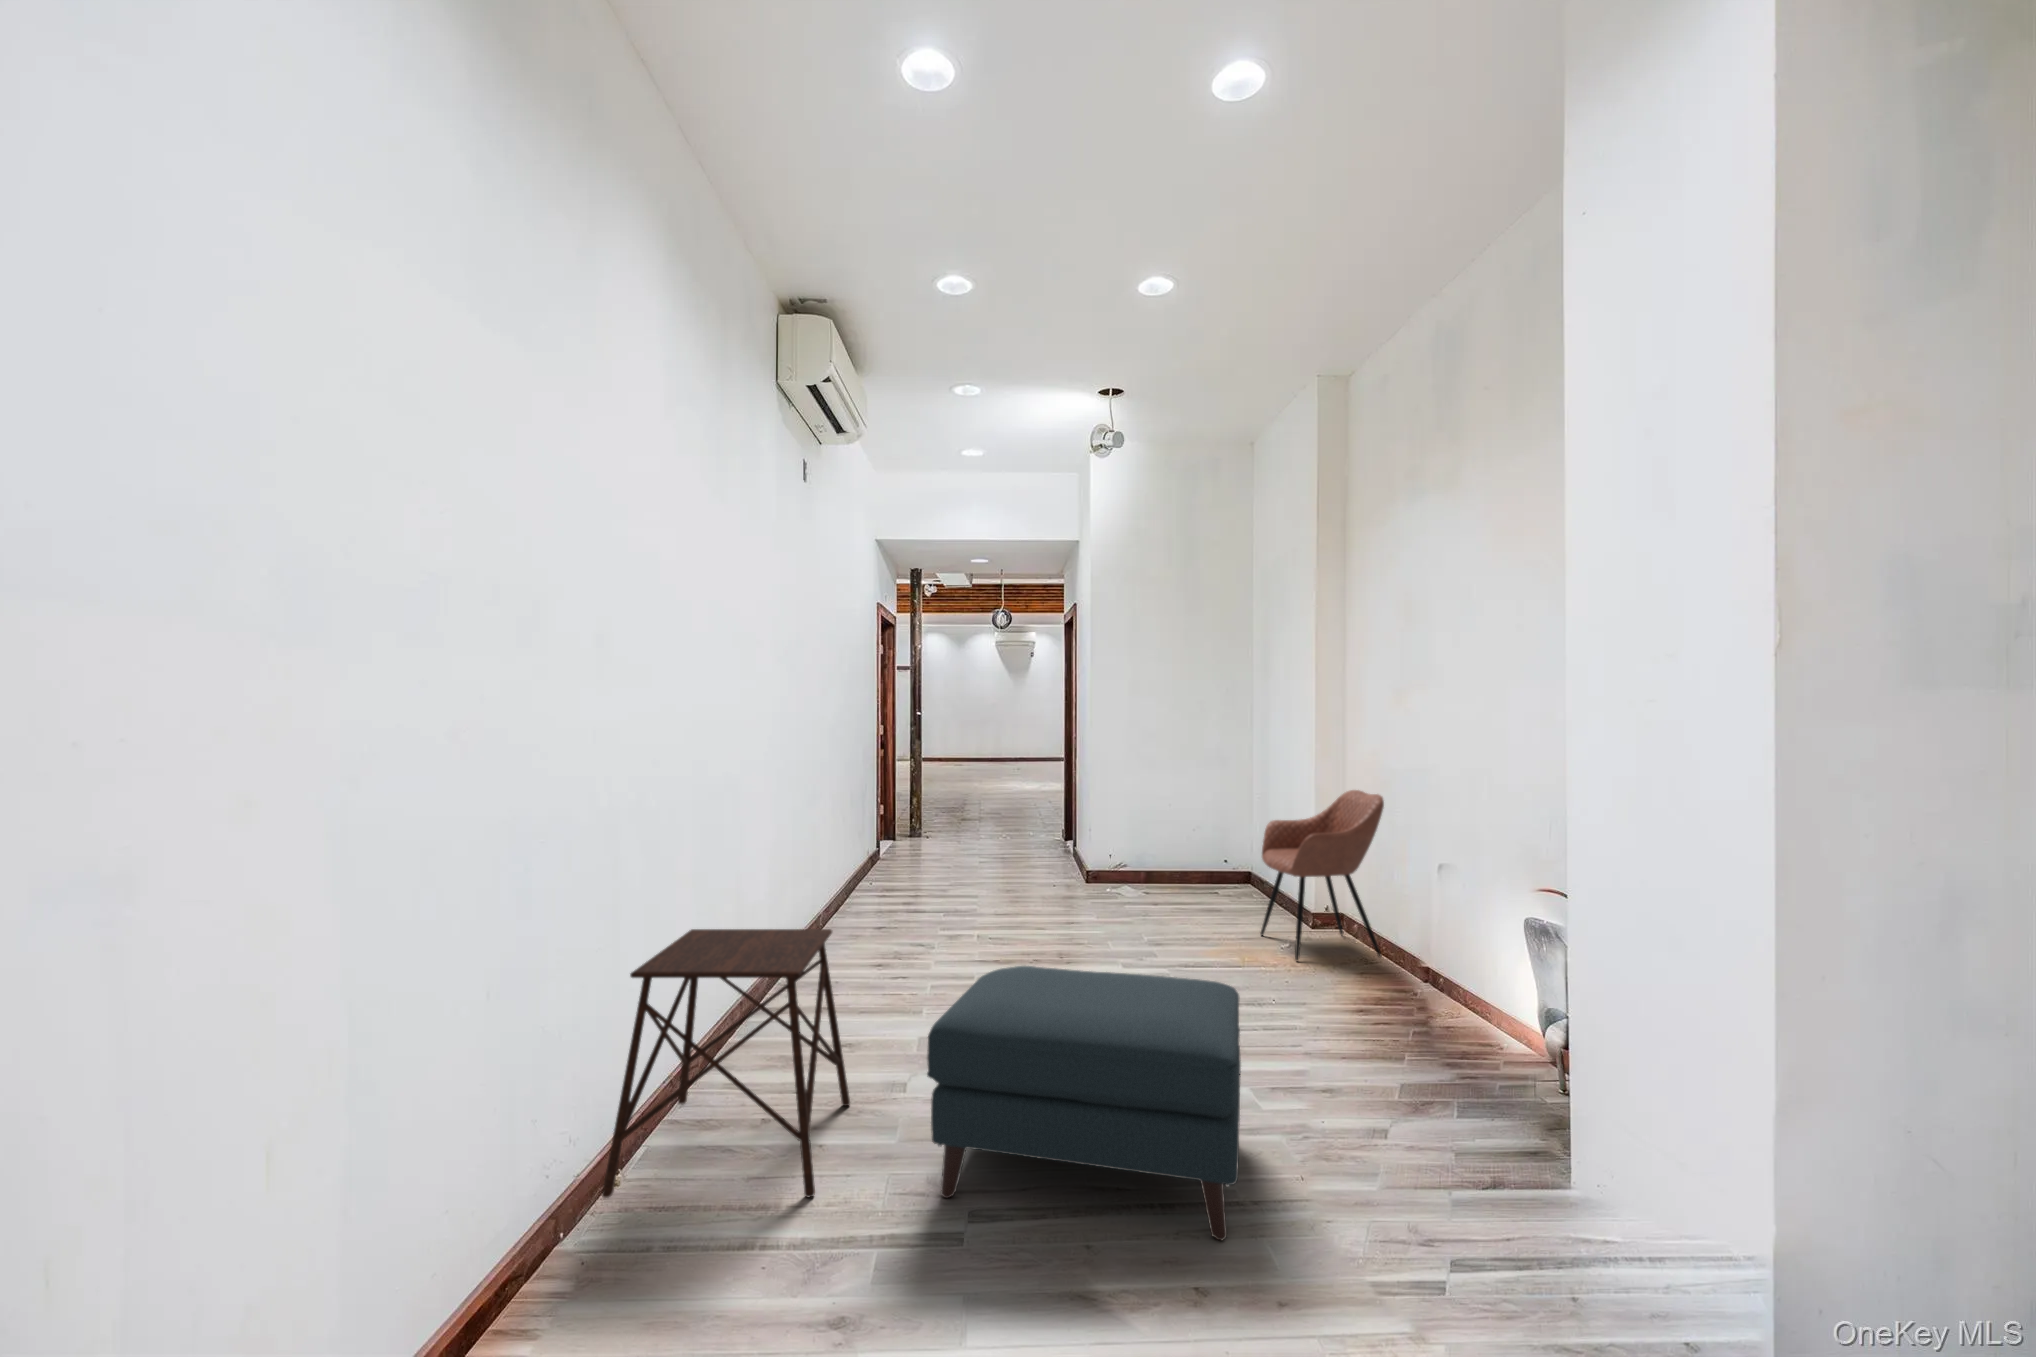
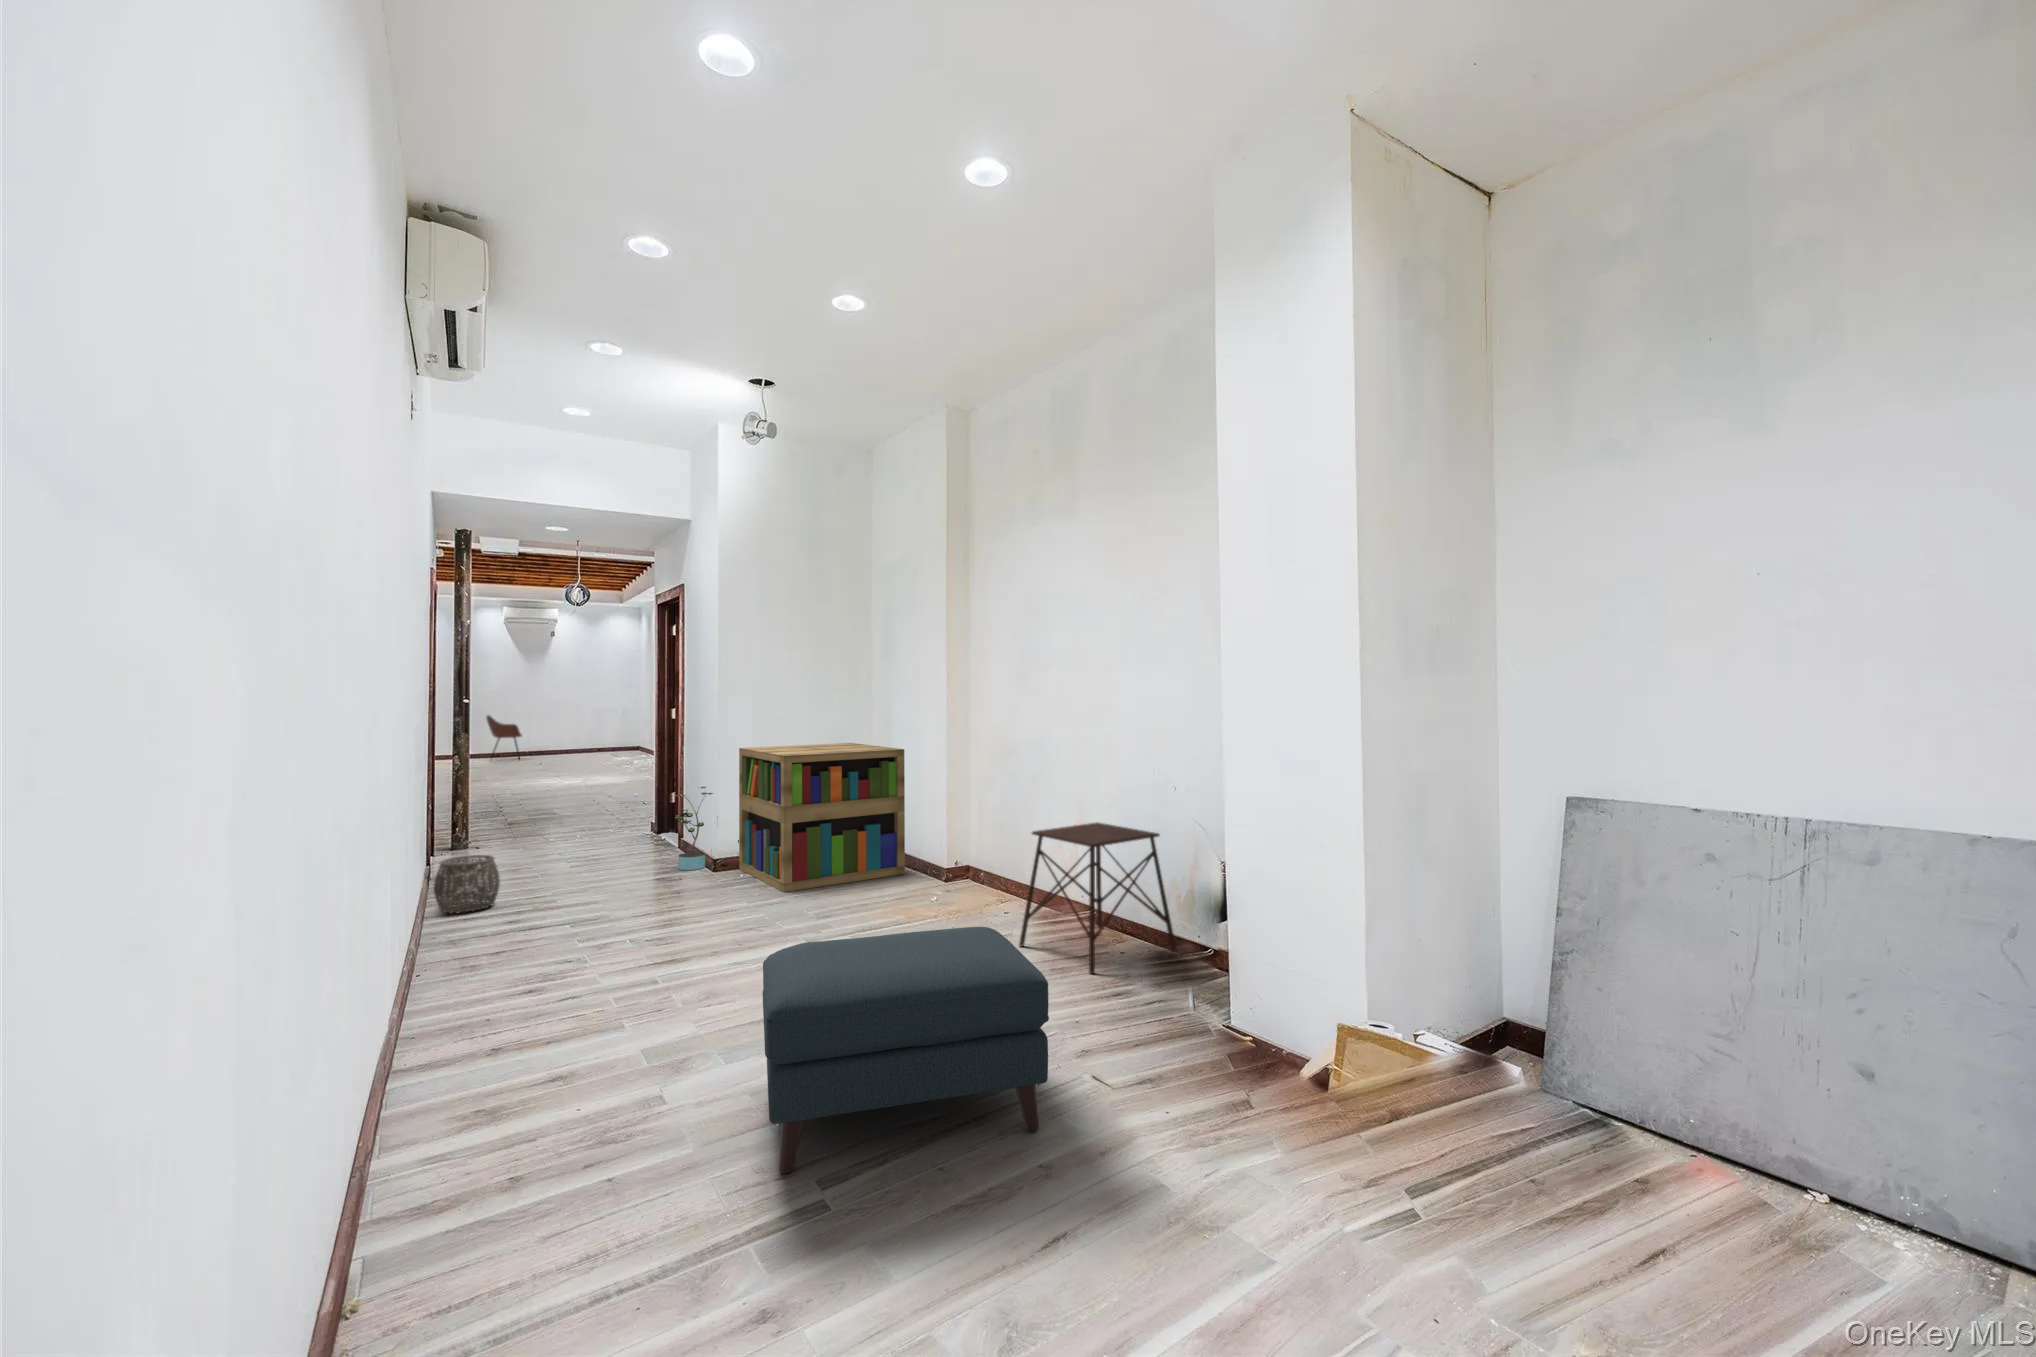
bookshelf: none [1112,761,1274,912] -> present [739,743,905,892]
armchair: present [1260,790,1384,961] -> present [486,715,522,757]
potted plant: none [1055,798,1090,879] -> present [674,787,713,870]
woven basket: none [855,844,904,893] -> present [434,855,500,913]
side table: present [602,929,850,1198] -> present [1019,822,1176,974]

